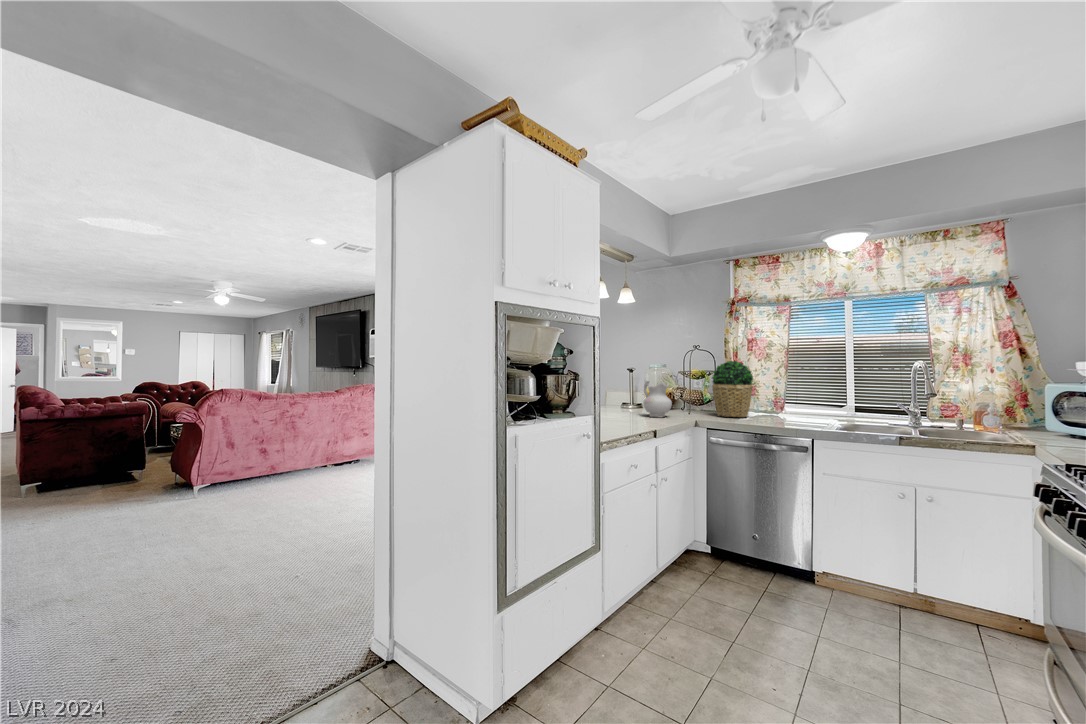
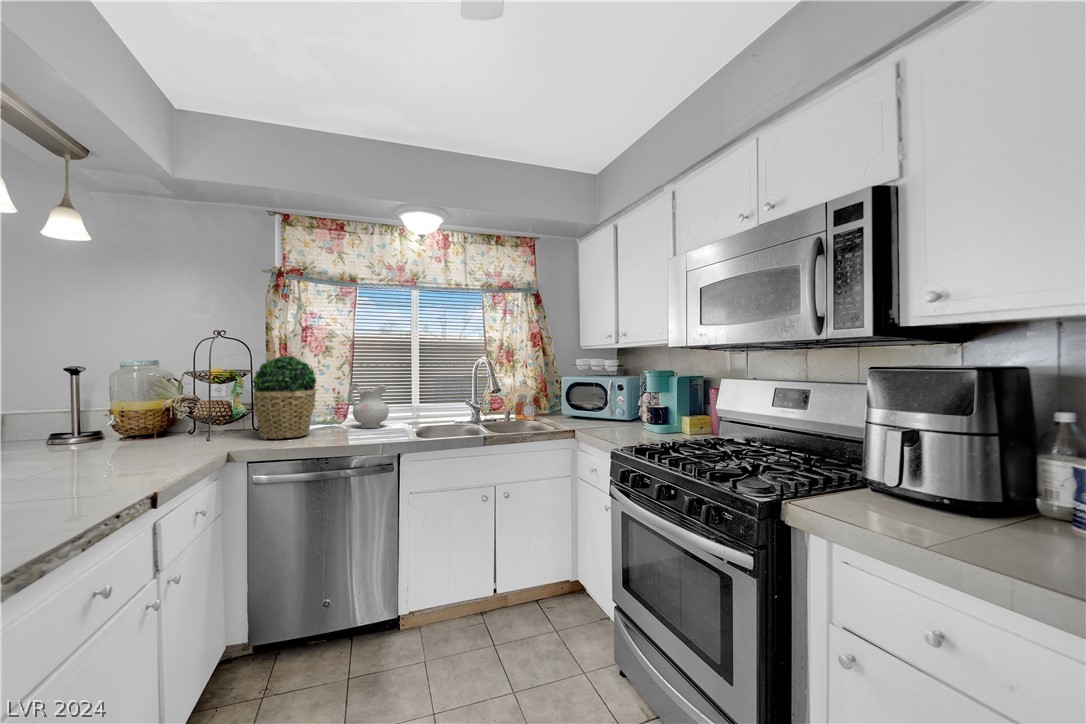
ceramic pitcher: present [643,381,672,417] -> present [349,384,389,428]

